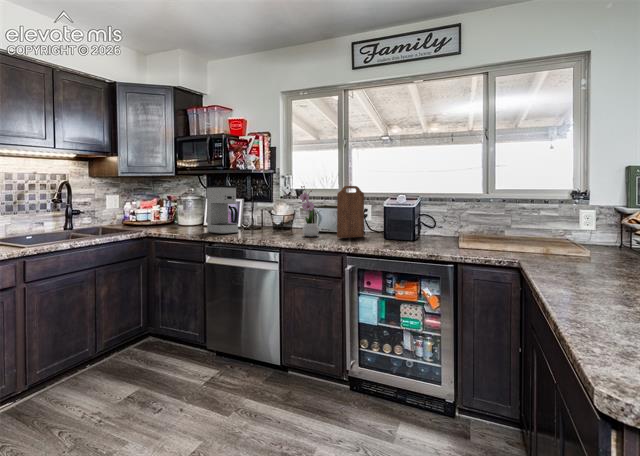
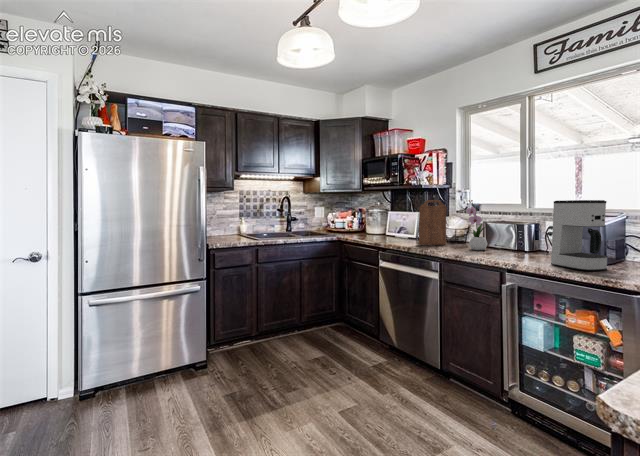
coffee maker: present [207,185,238,234] -> present [551,200,608,271]
cutting board: present [337,186,364,238] -> present [419,200,447,245]

